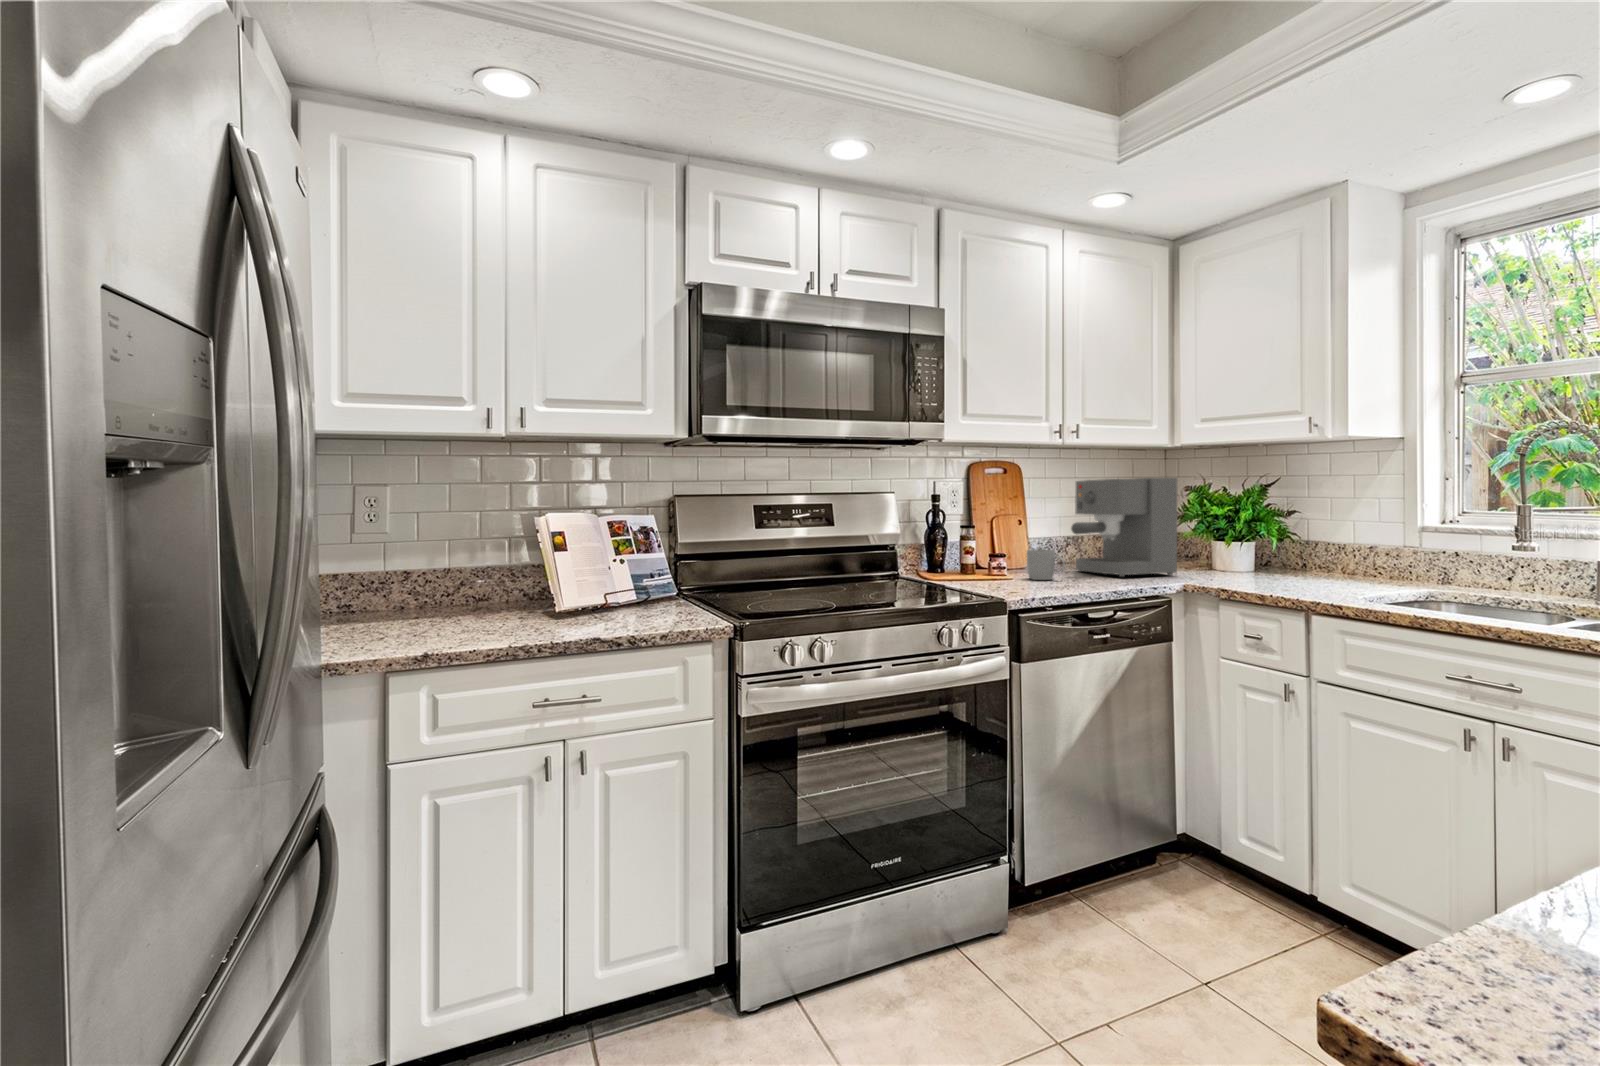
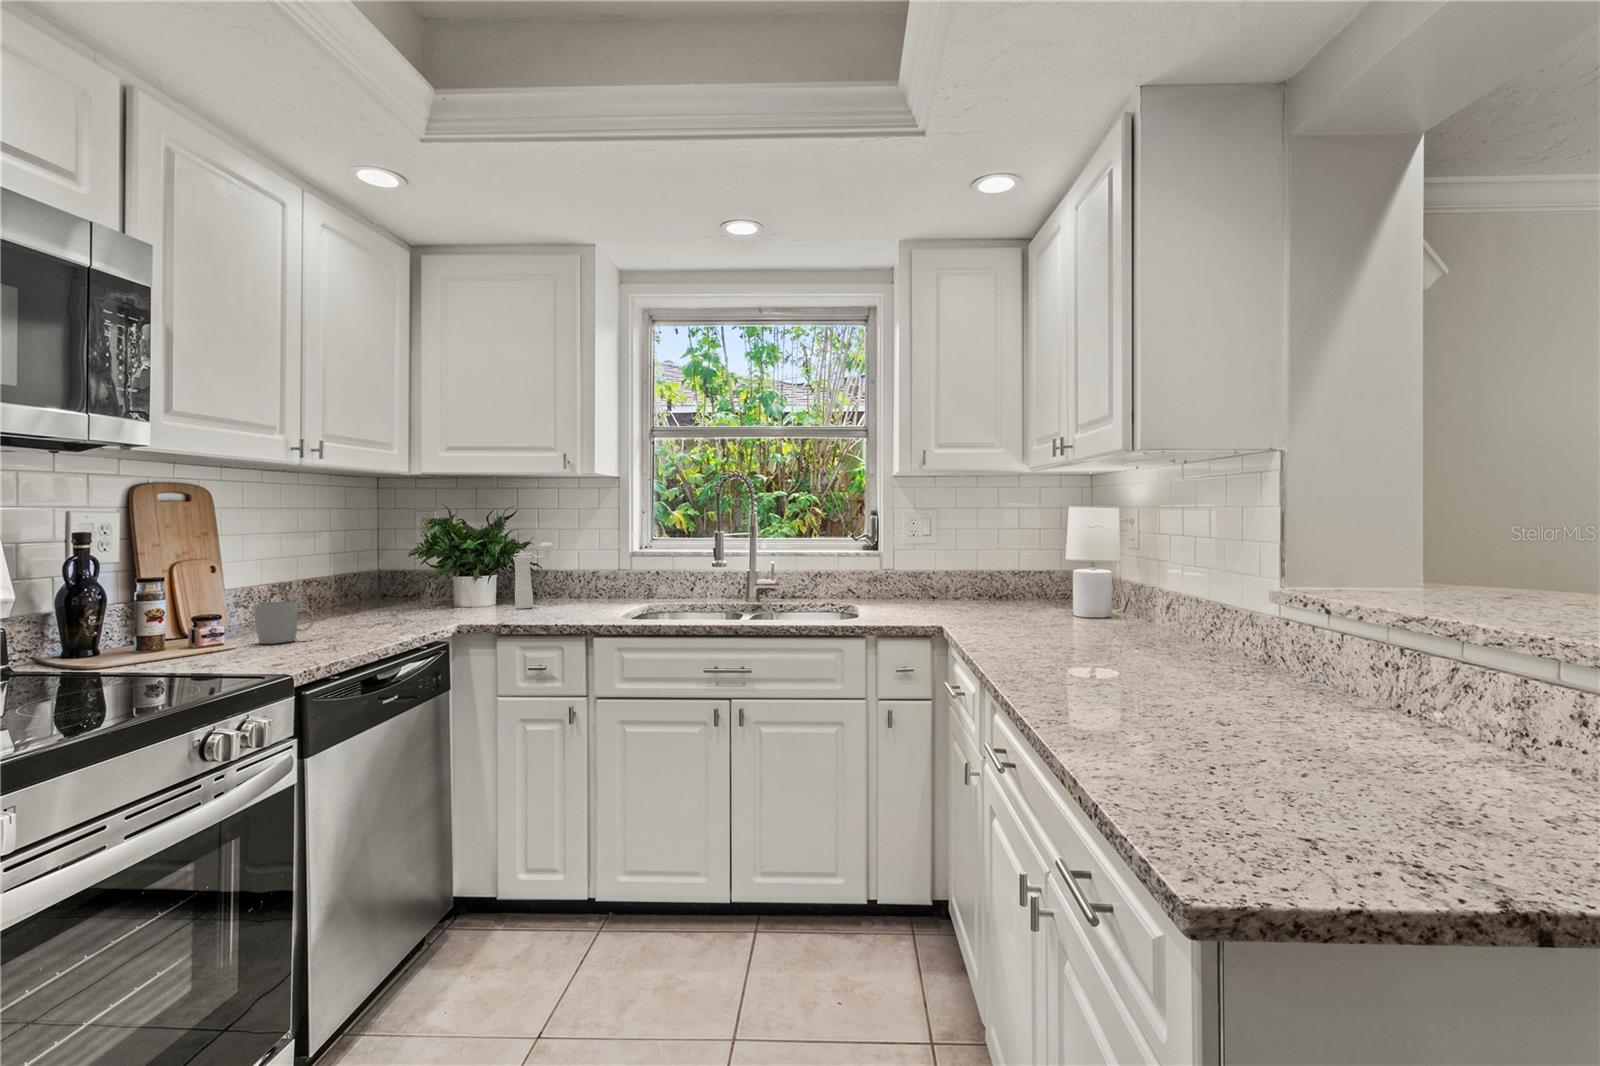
coffee maker: present [1071,478,1178,577] -> none [298,506,431,628]
pepper mill: none [1268,513,1320,578] -> present [513,542,553,609]

